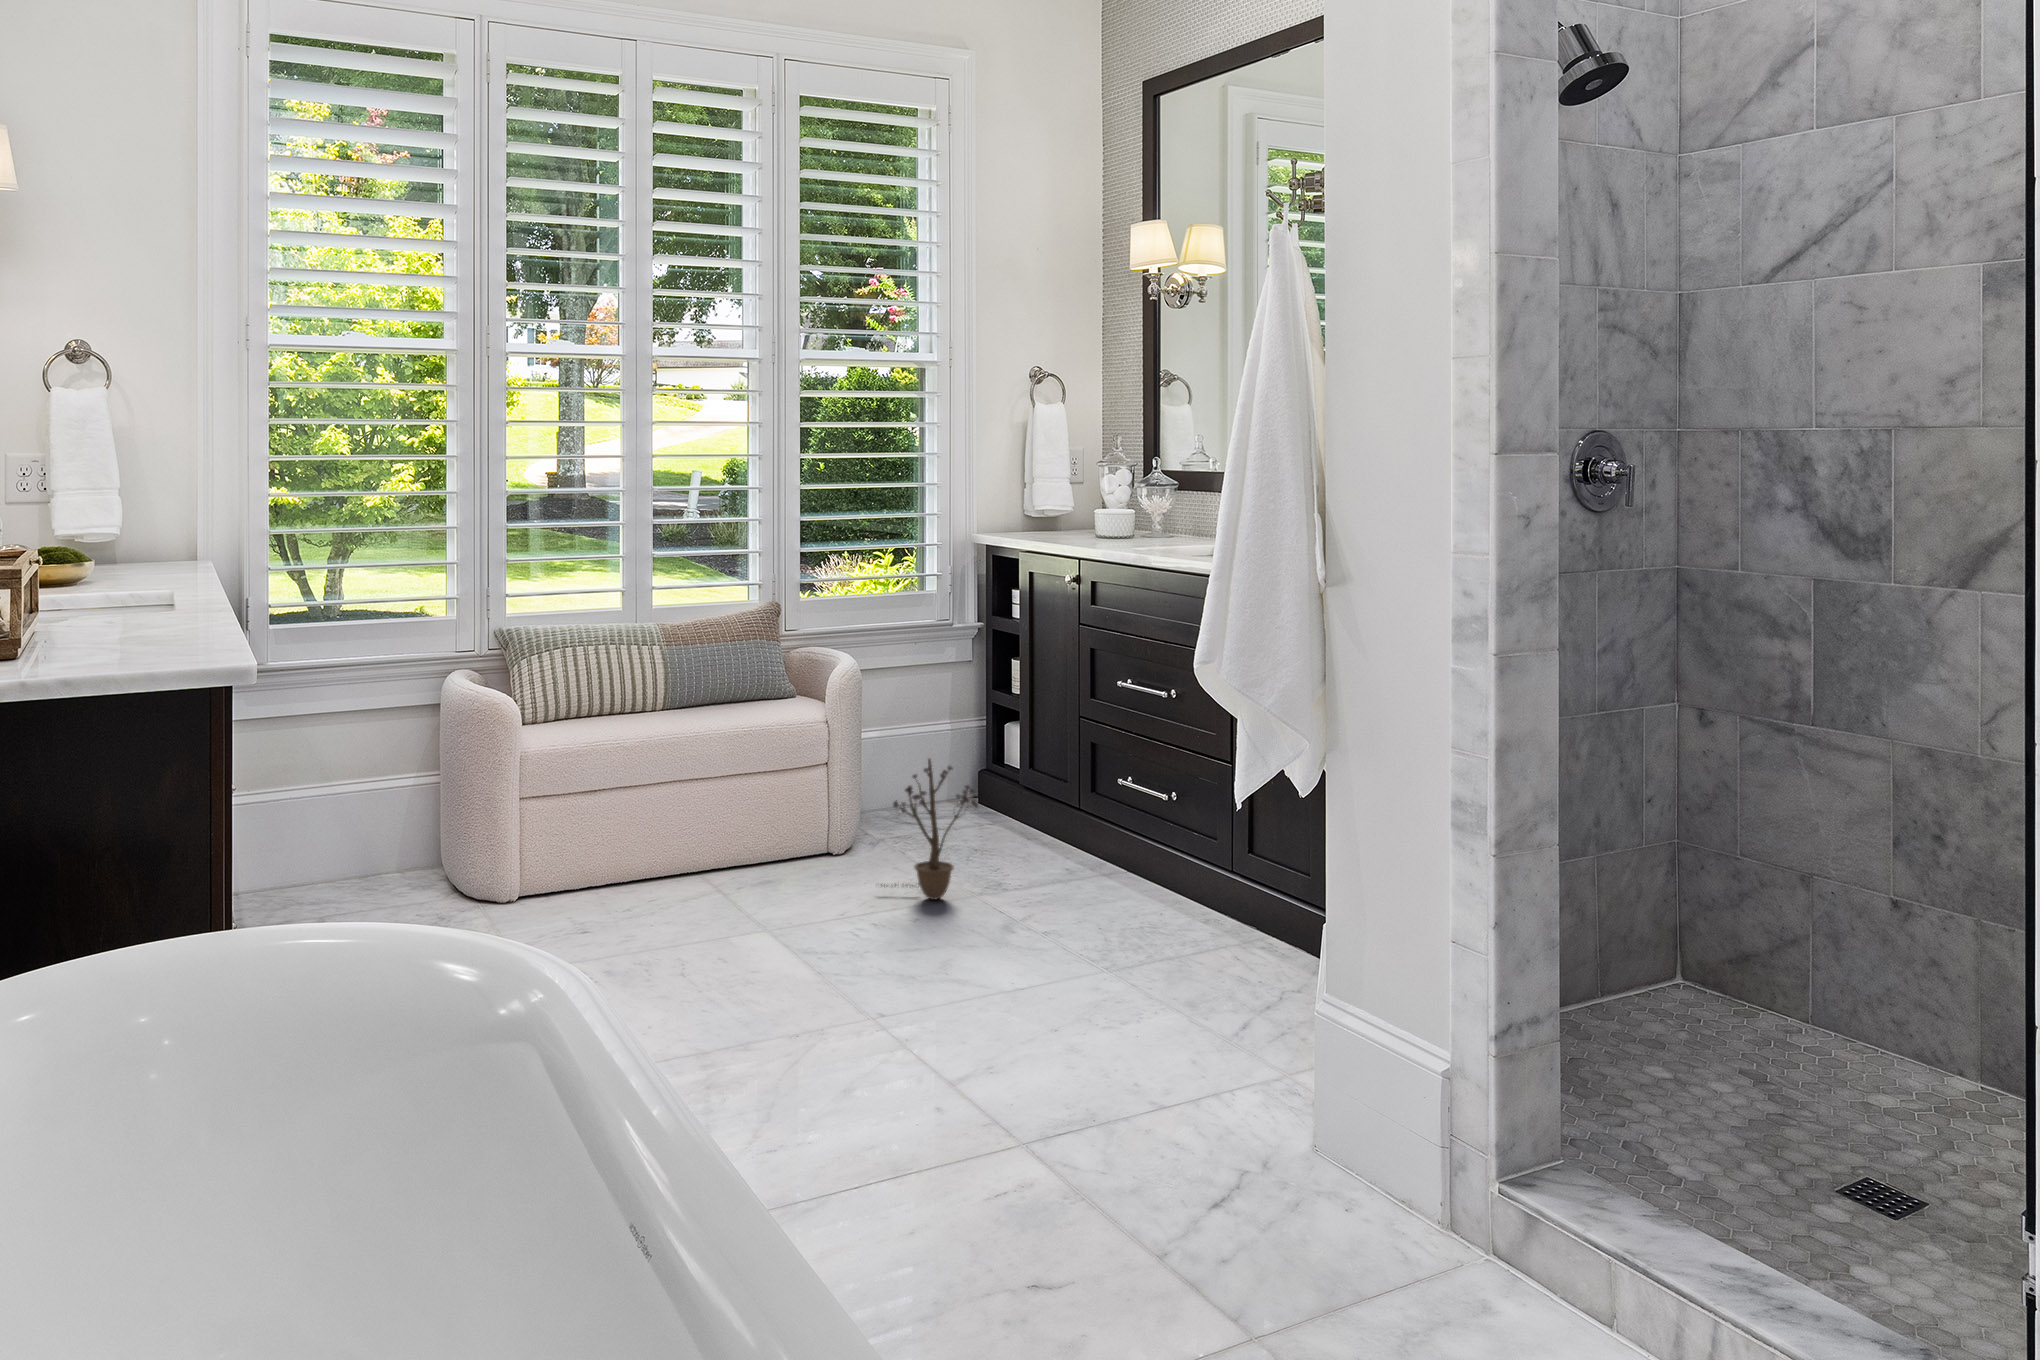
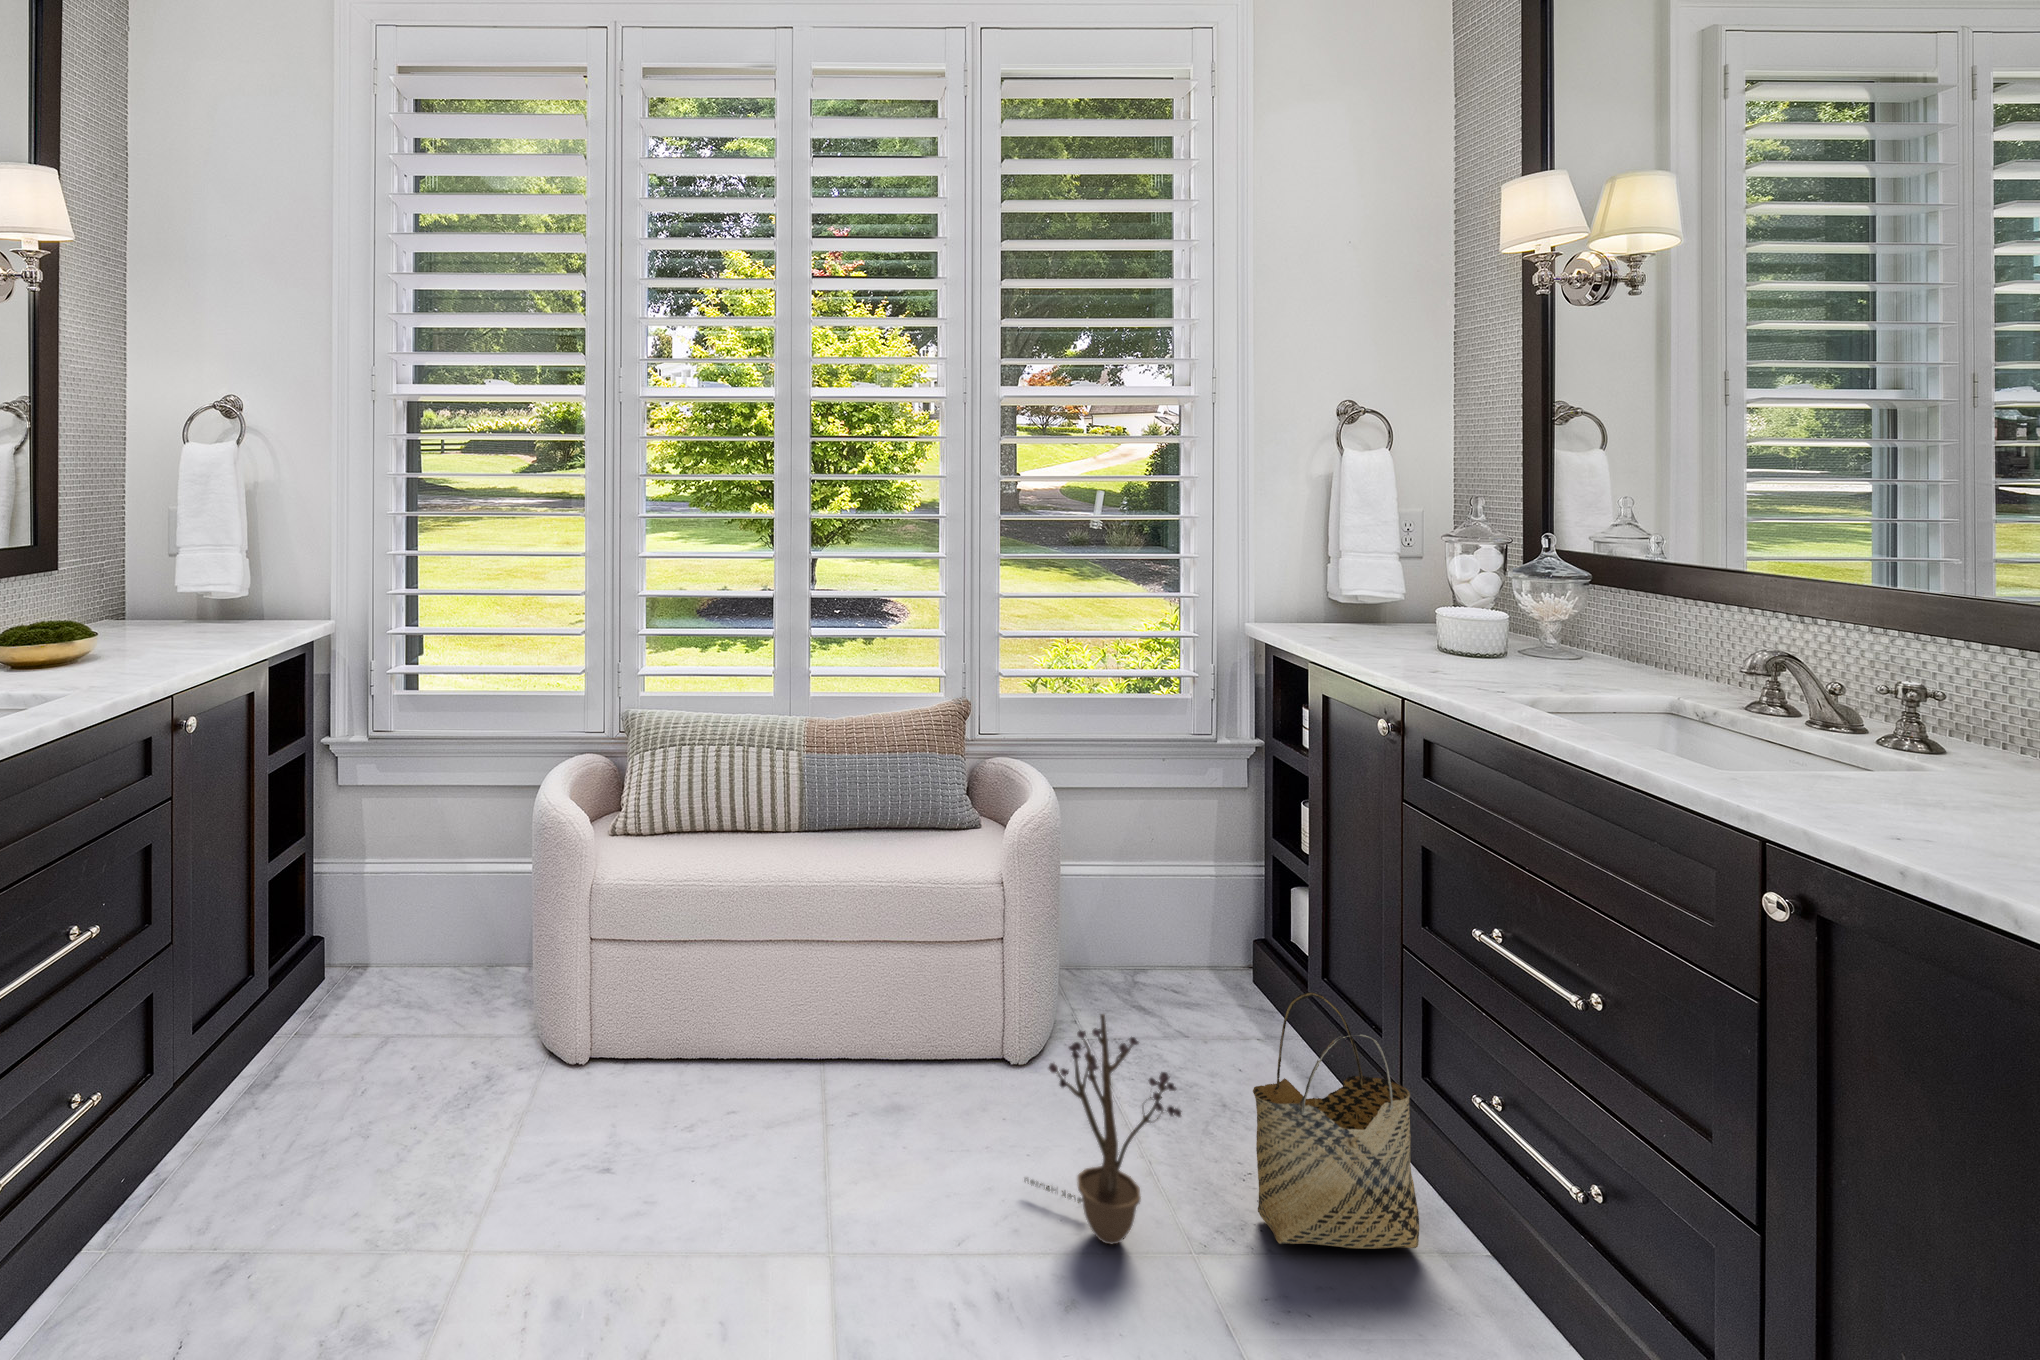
woven basket: none [1011,742,1099,882] -> present [1253,992,1419,1249]

